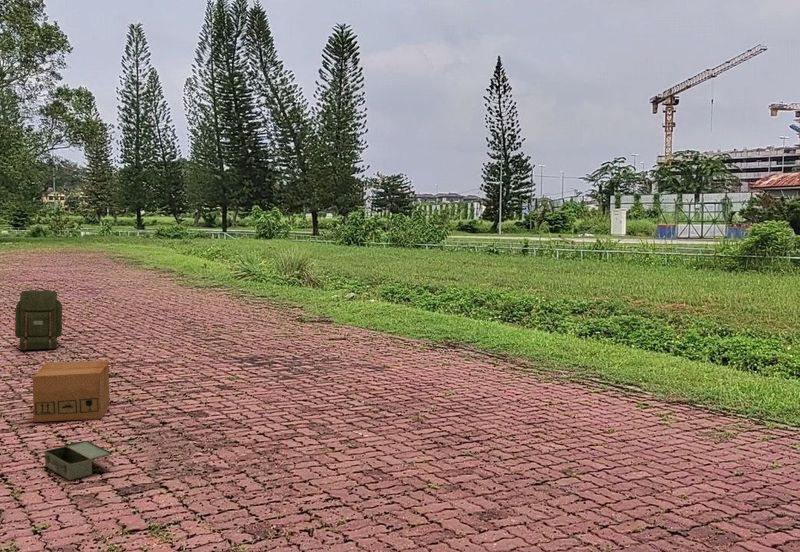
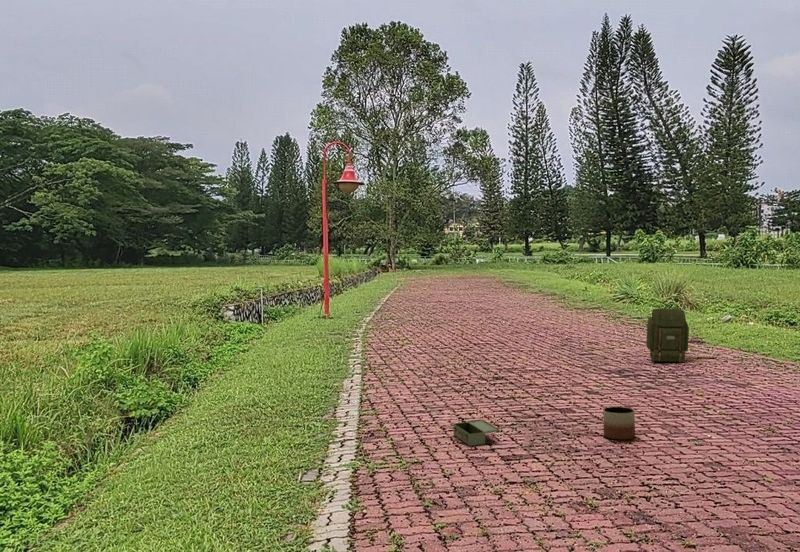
backpack: present [15,288,62,350] -> present [646,307,689,362]
cardboard box: present [33,361,110,422] -> none [445,361,500,407]
planter: none [245,408,282,448] -> present [603,407,635,440]

